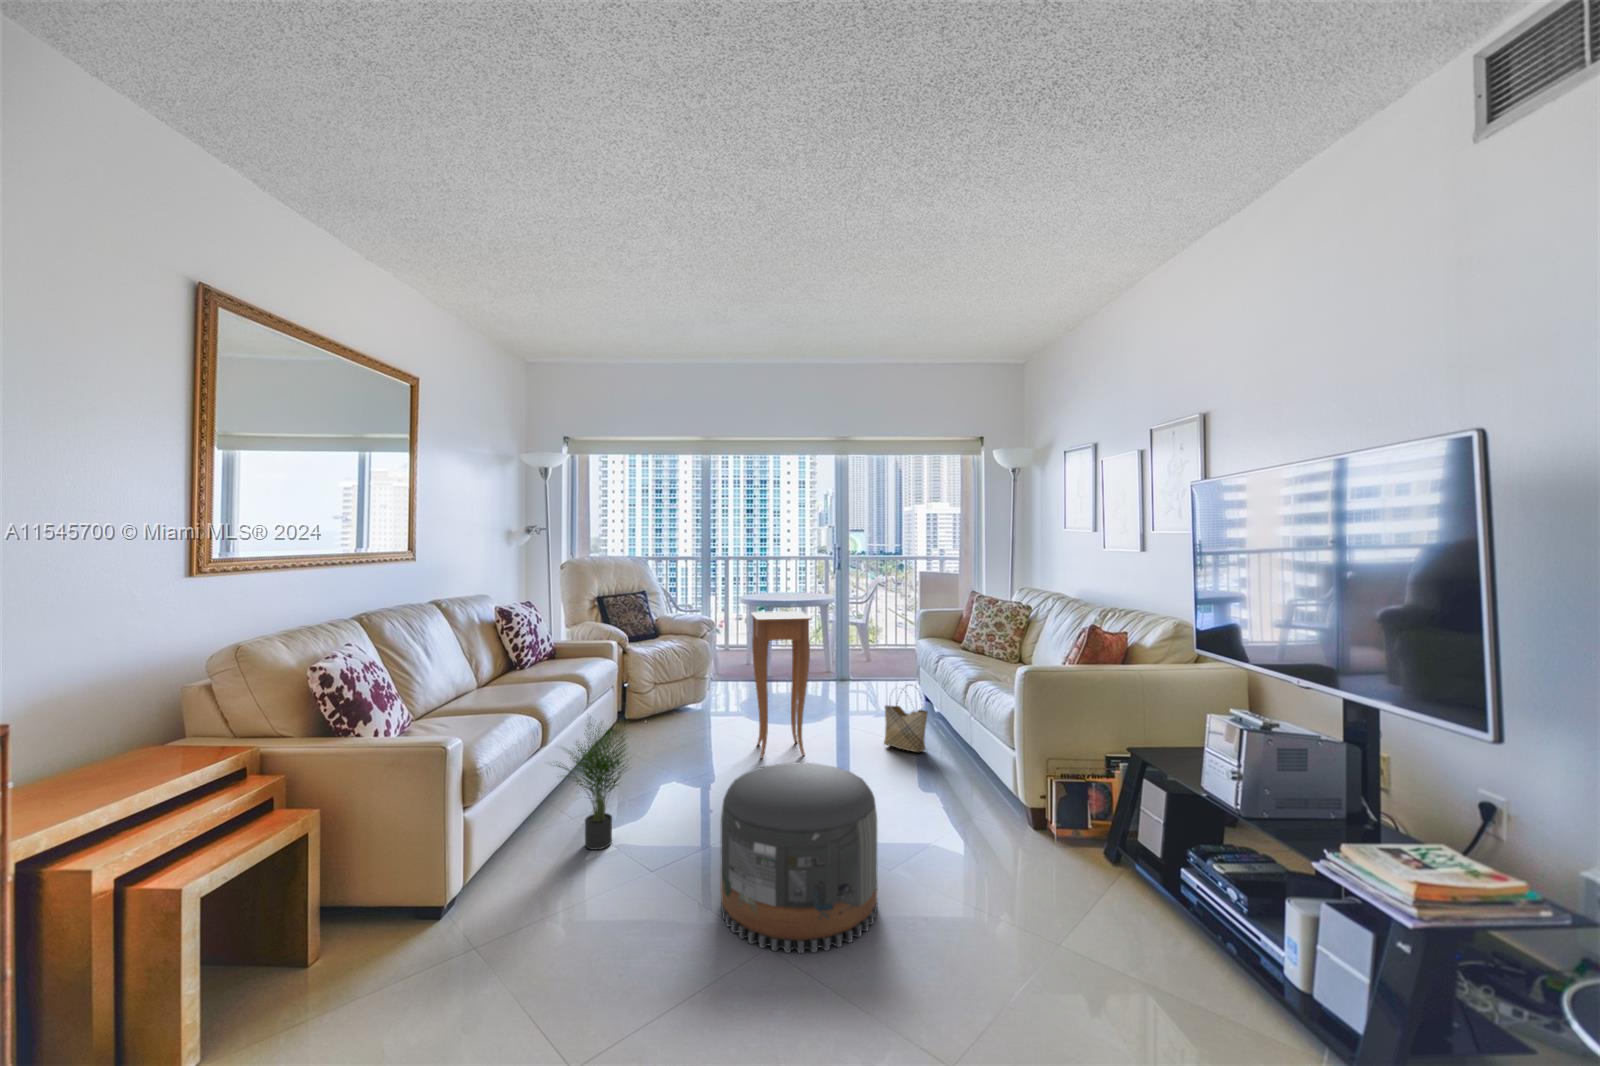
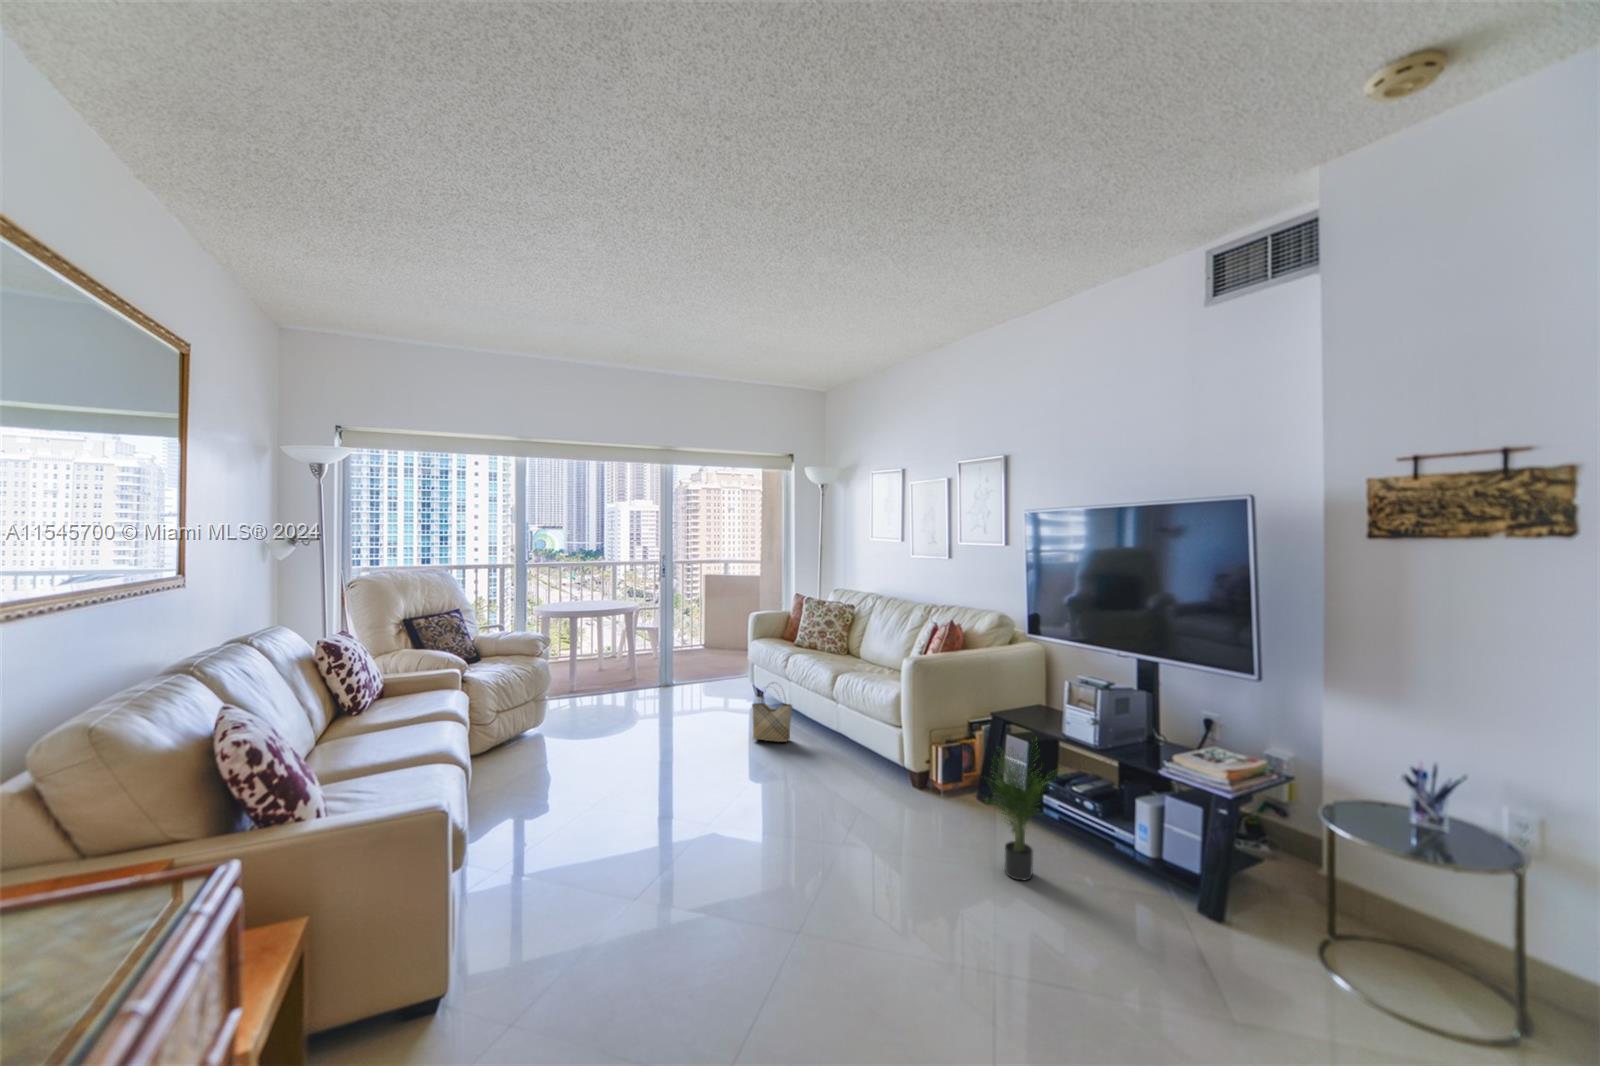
side table: present [751,611,812,758] -> none [628,622,698,770]
potted plant: present [556,725,626,850] -> present [987,740,1048,880]
pouf: present [721,763,877,953] -> none [729,763,868,933]

